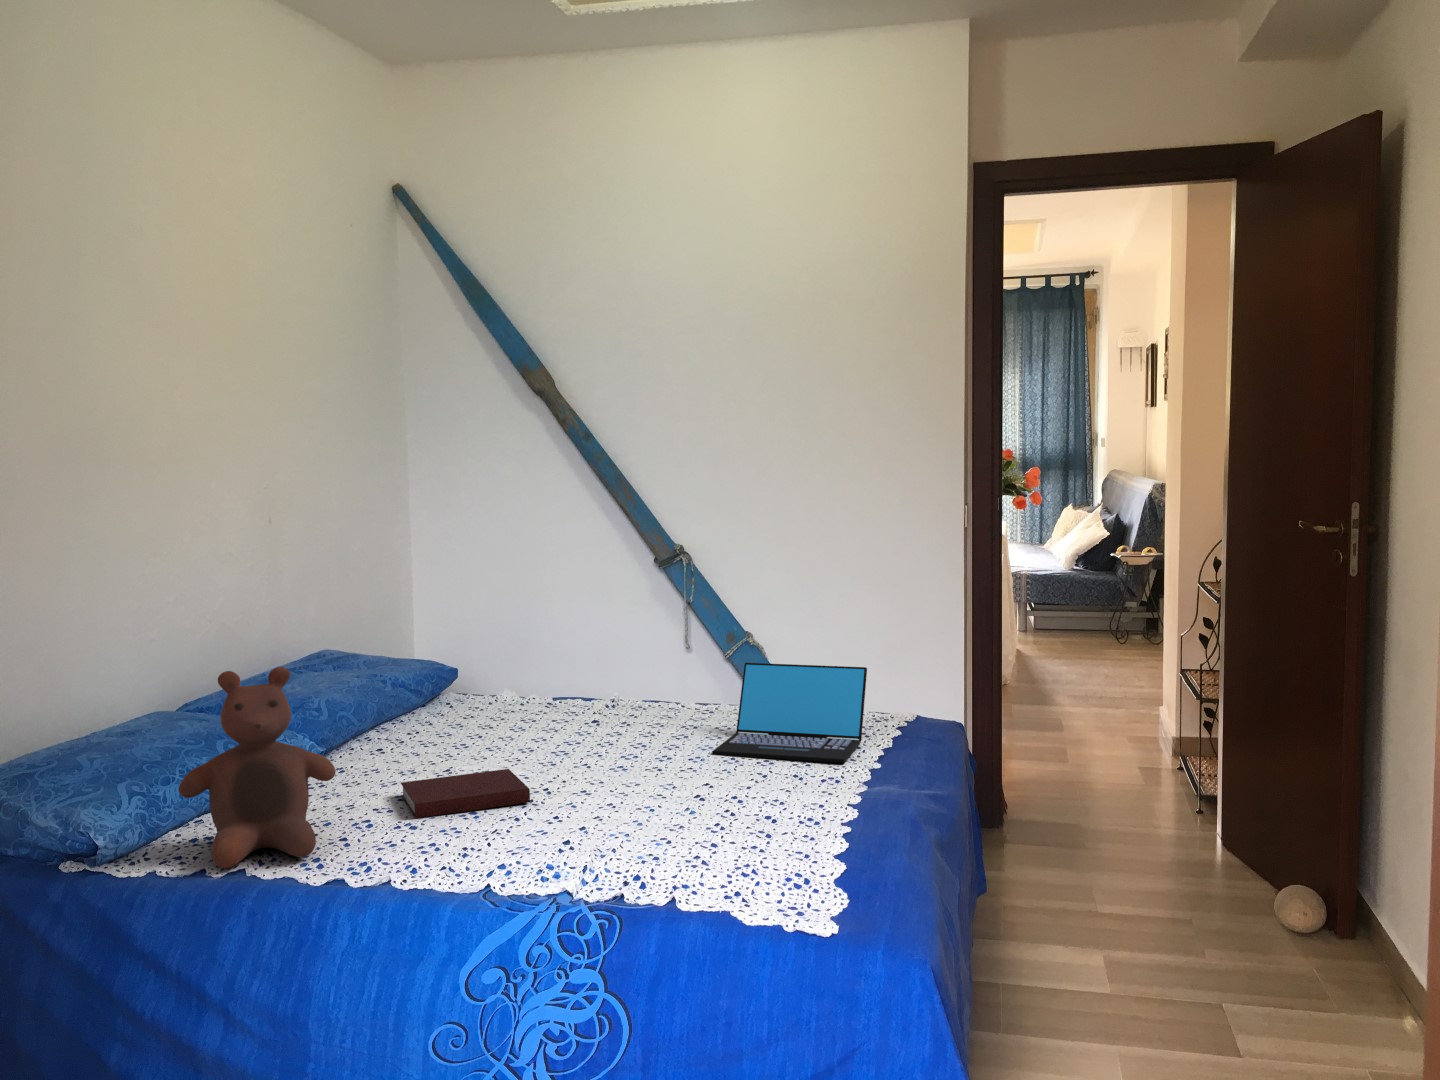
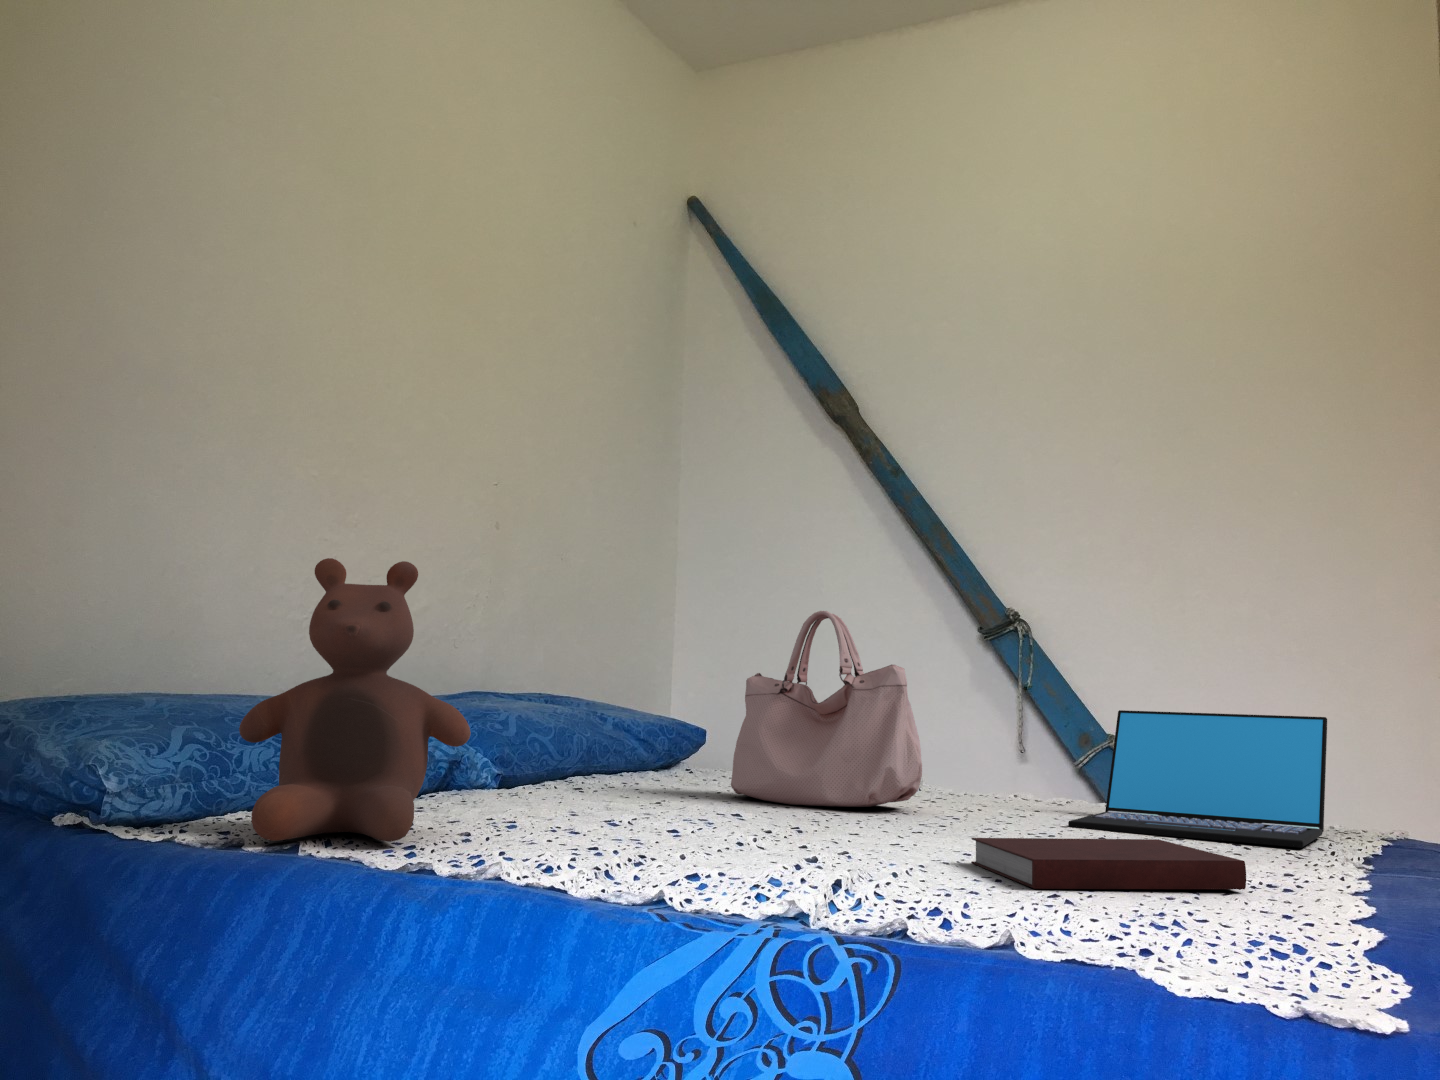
handbag: none [488,615,620,752] -> present [731,611,922,807]
notebook: present [401,769,530,818] -> present [971,838,1246,889]

